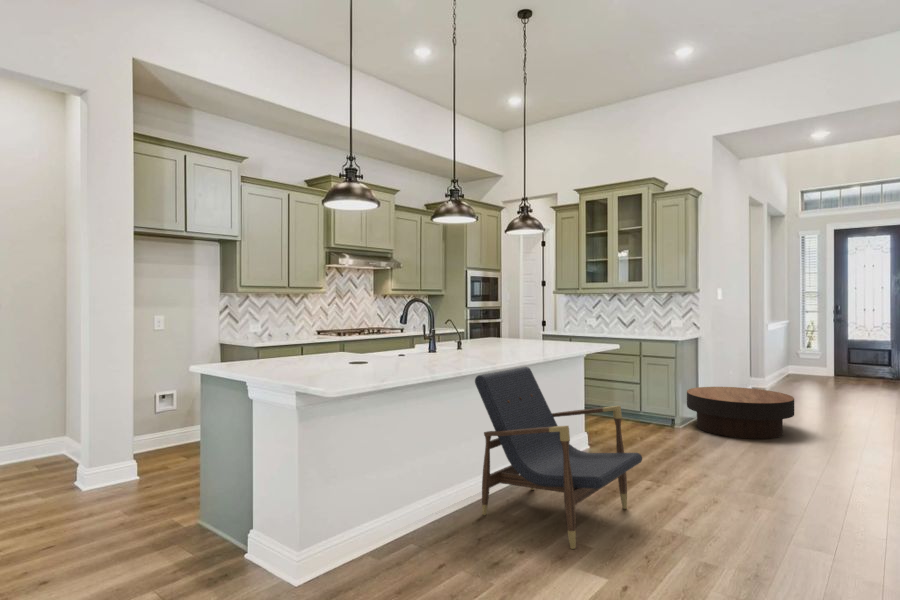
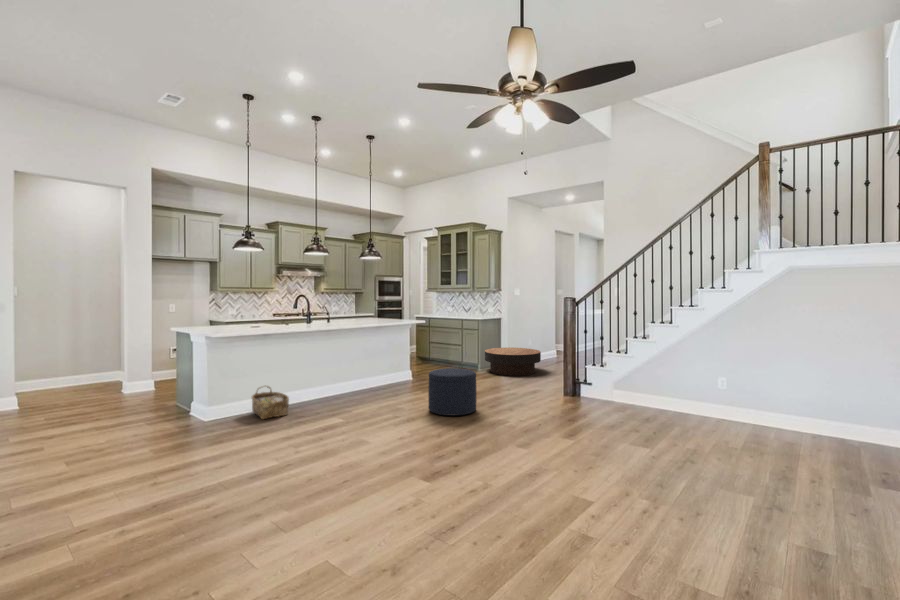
lounge chair: present [475,367,642,549] -> none [312,331,392,413]
ottoman: none [739,445,858,556] -> present [428,368,477,415]
woven basket: none [387,489,470,574] -> present [252,386,289,420]

